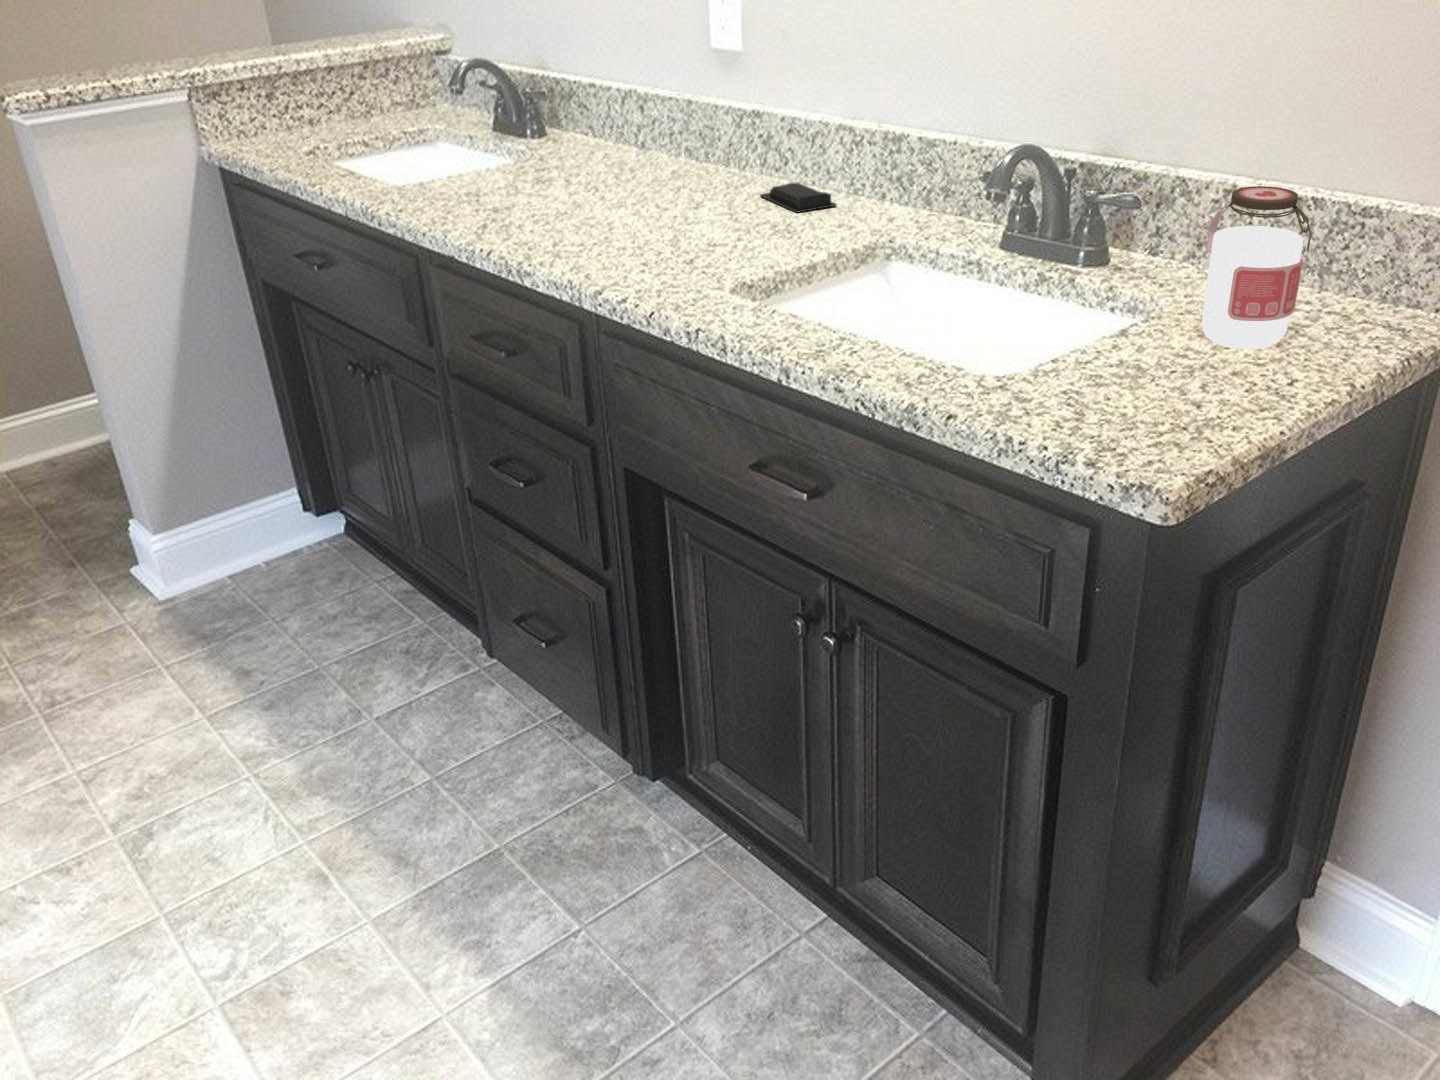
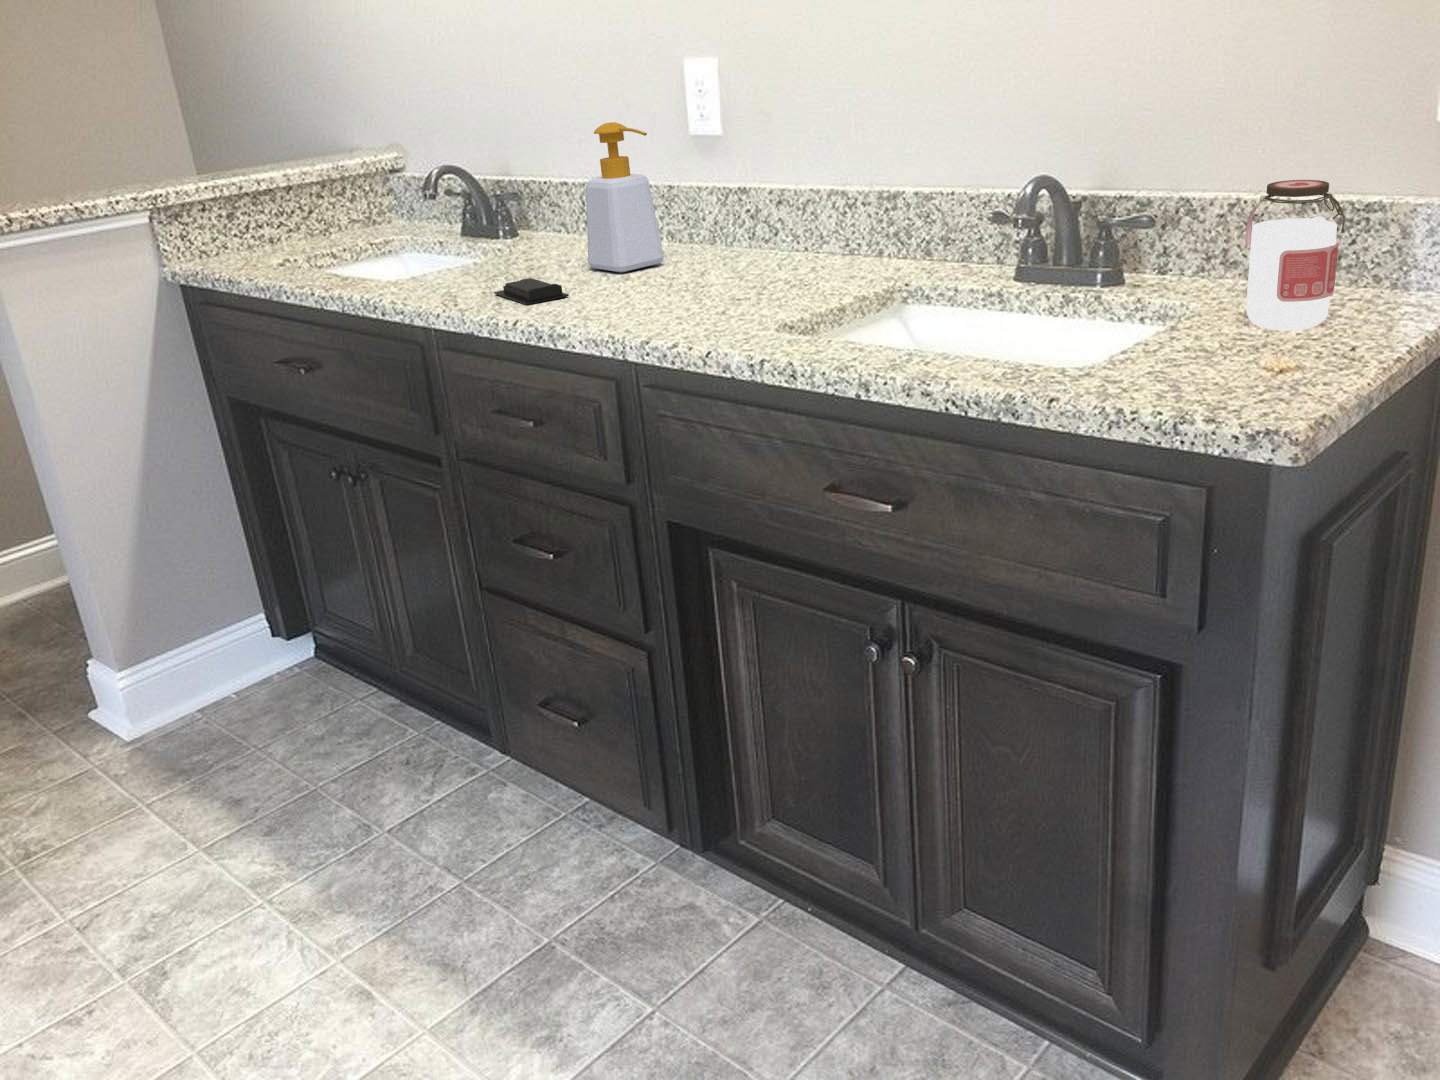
soap bottle: none [591,39,667,196] -> present [586,122,664,273]
soap bar: present [760,183,837,213] -> present [494,278,569,305]

